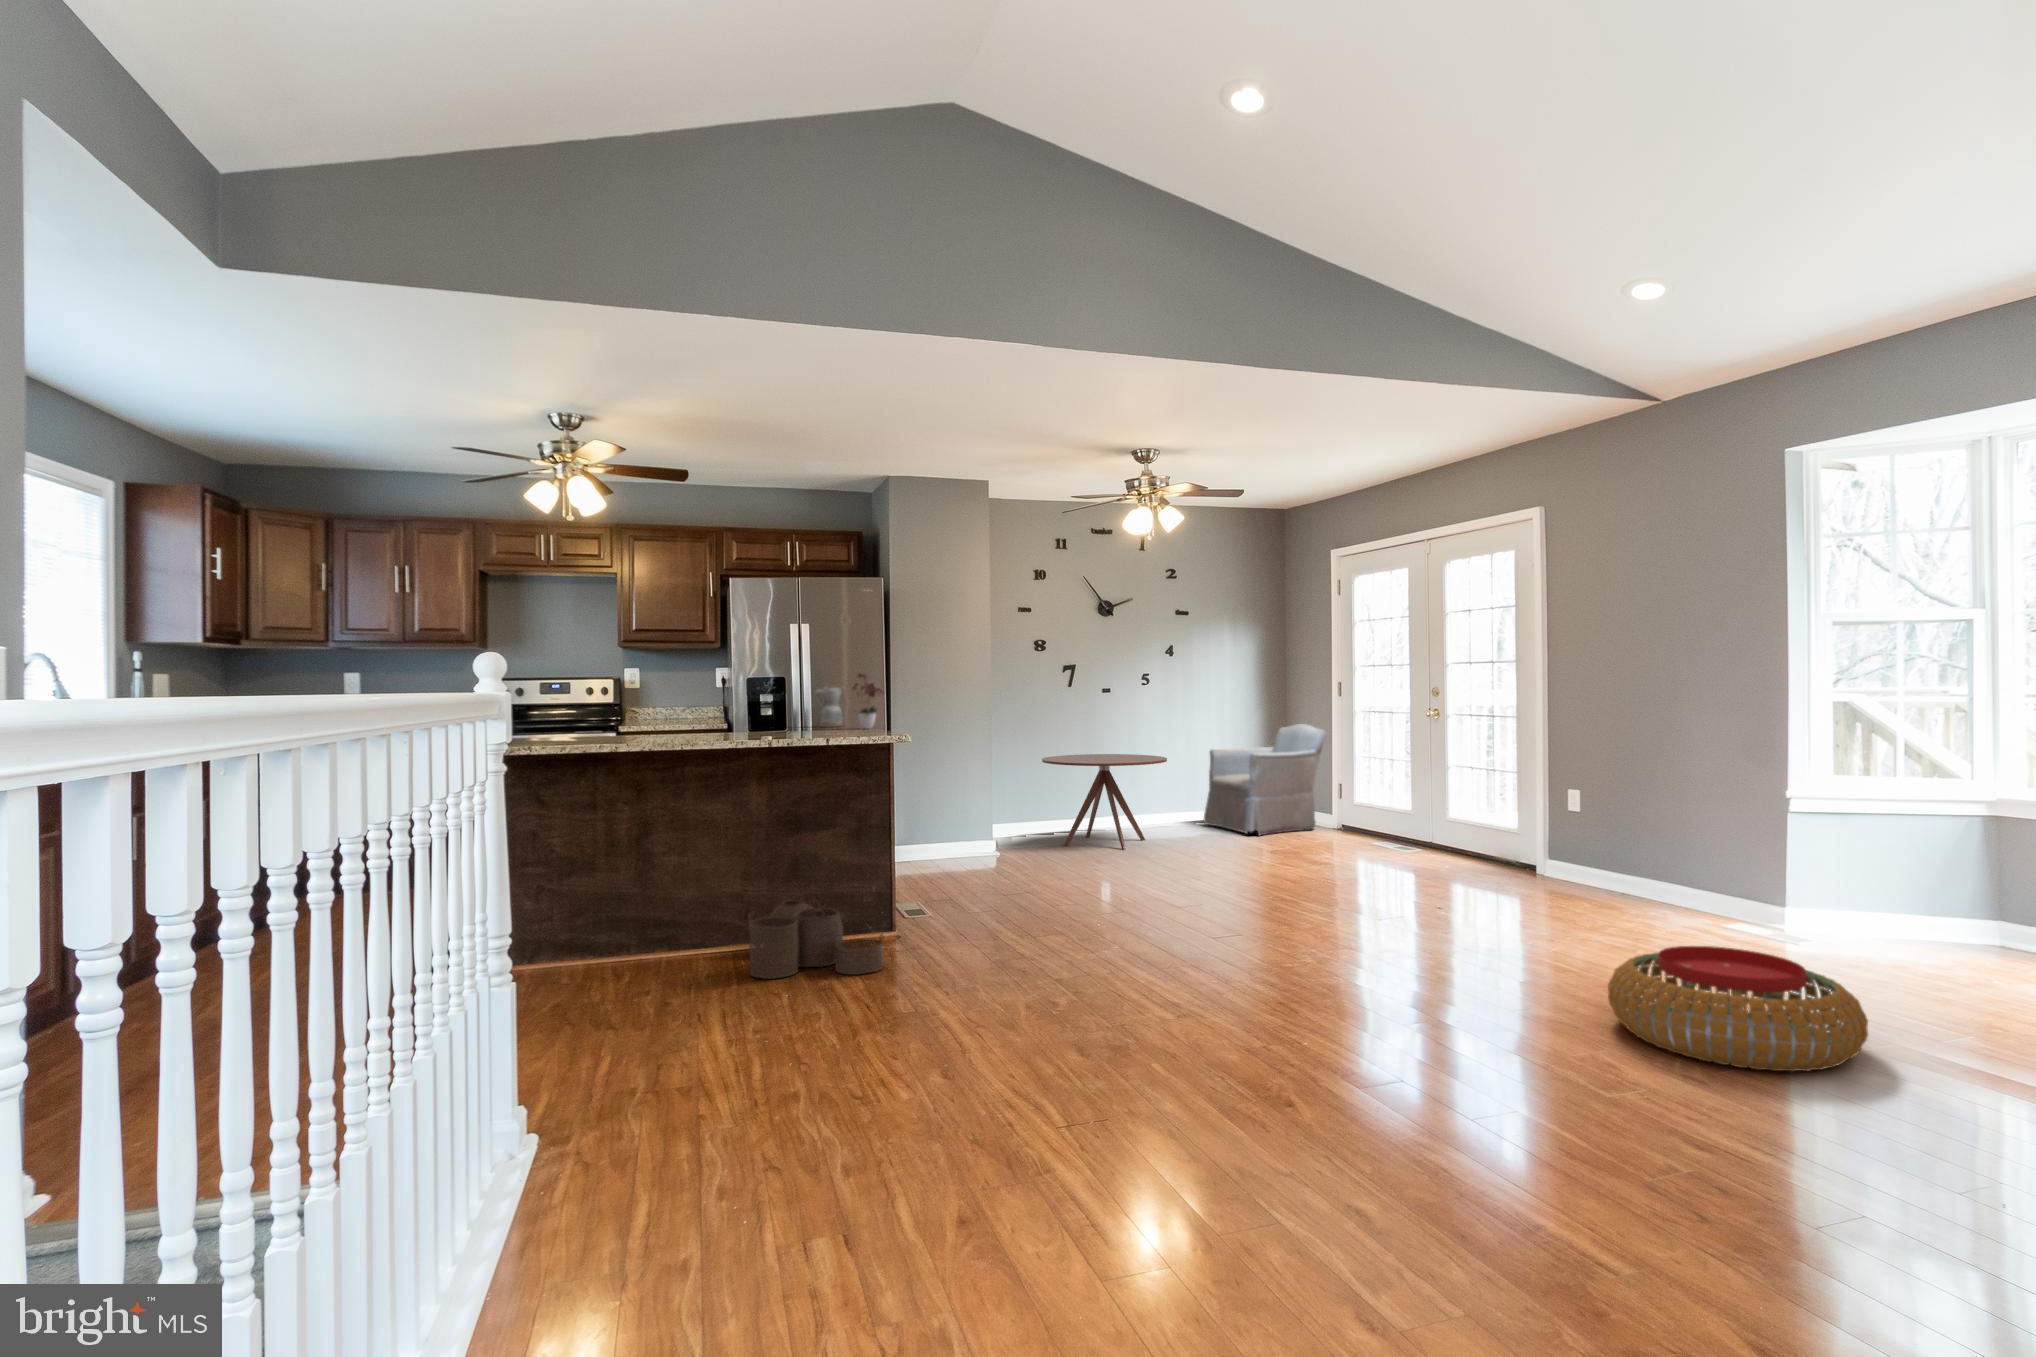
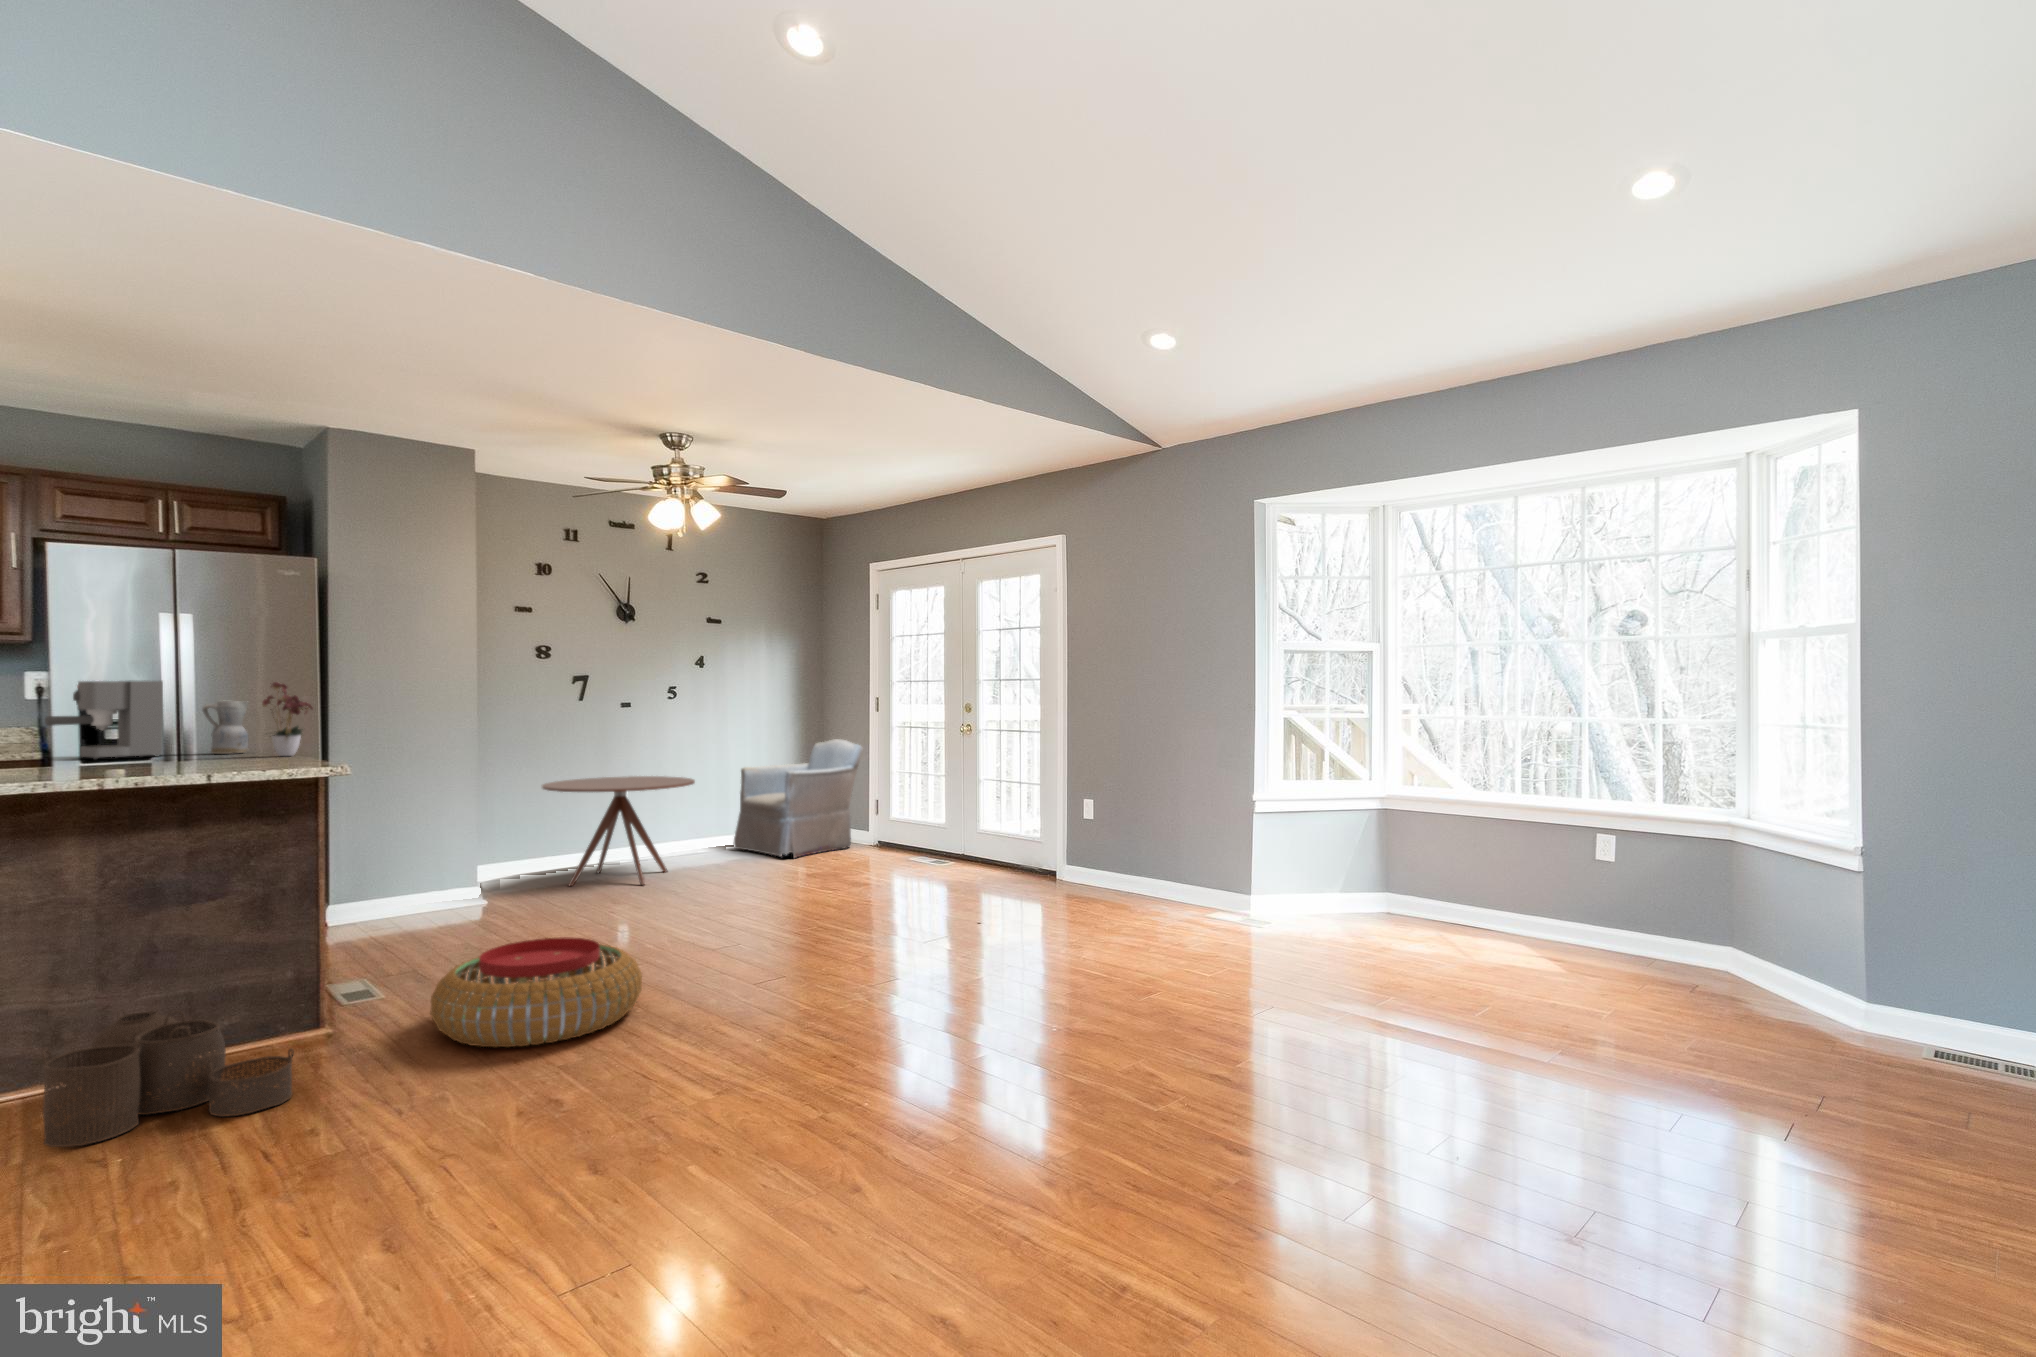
coffee maker: none [728,673,792,729] -> present [45,681,163,759]
pouf: present [1608,946,1868,1071] -> present [430,937,642,1047]

